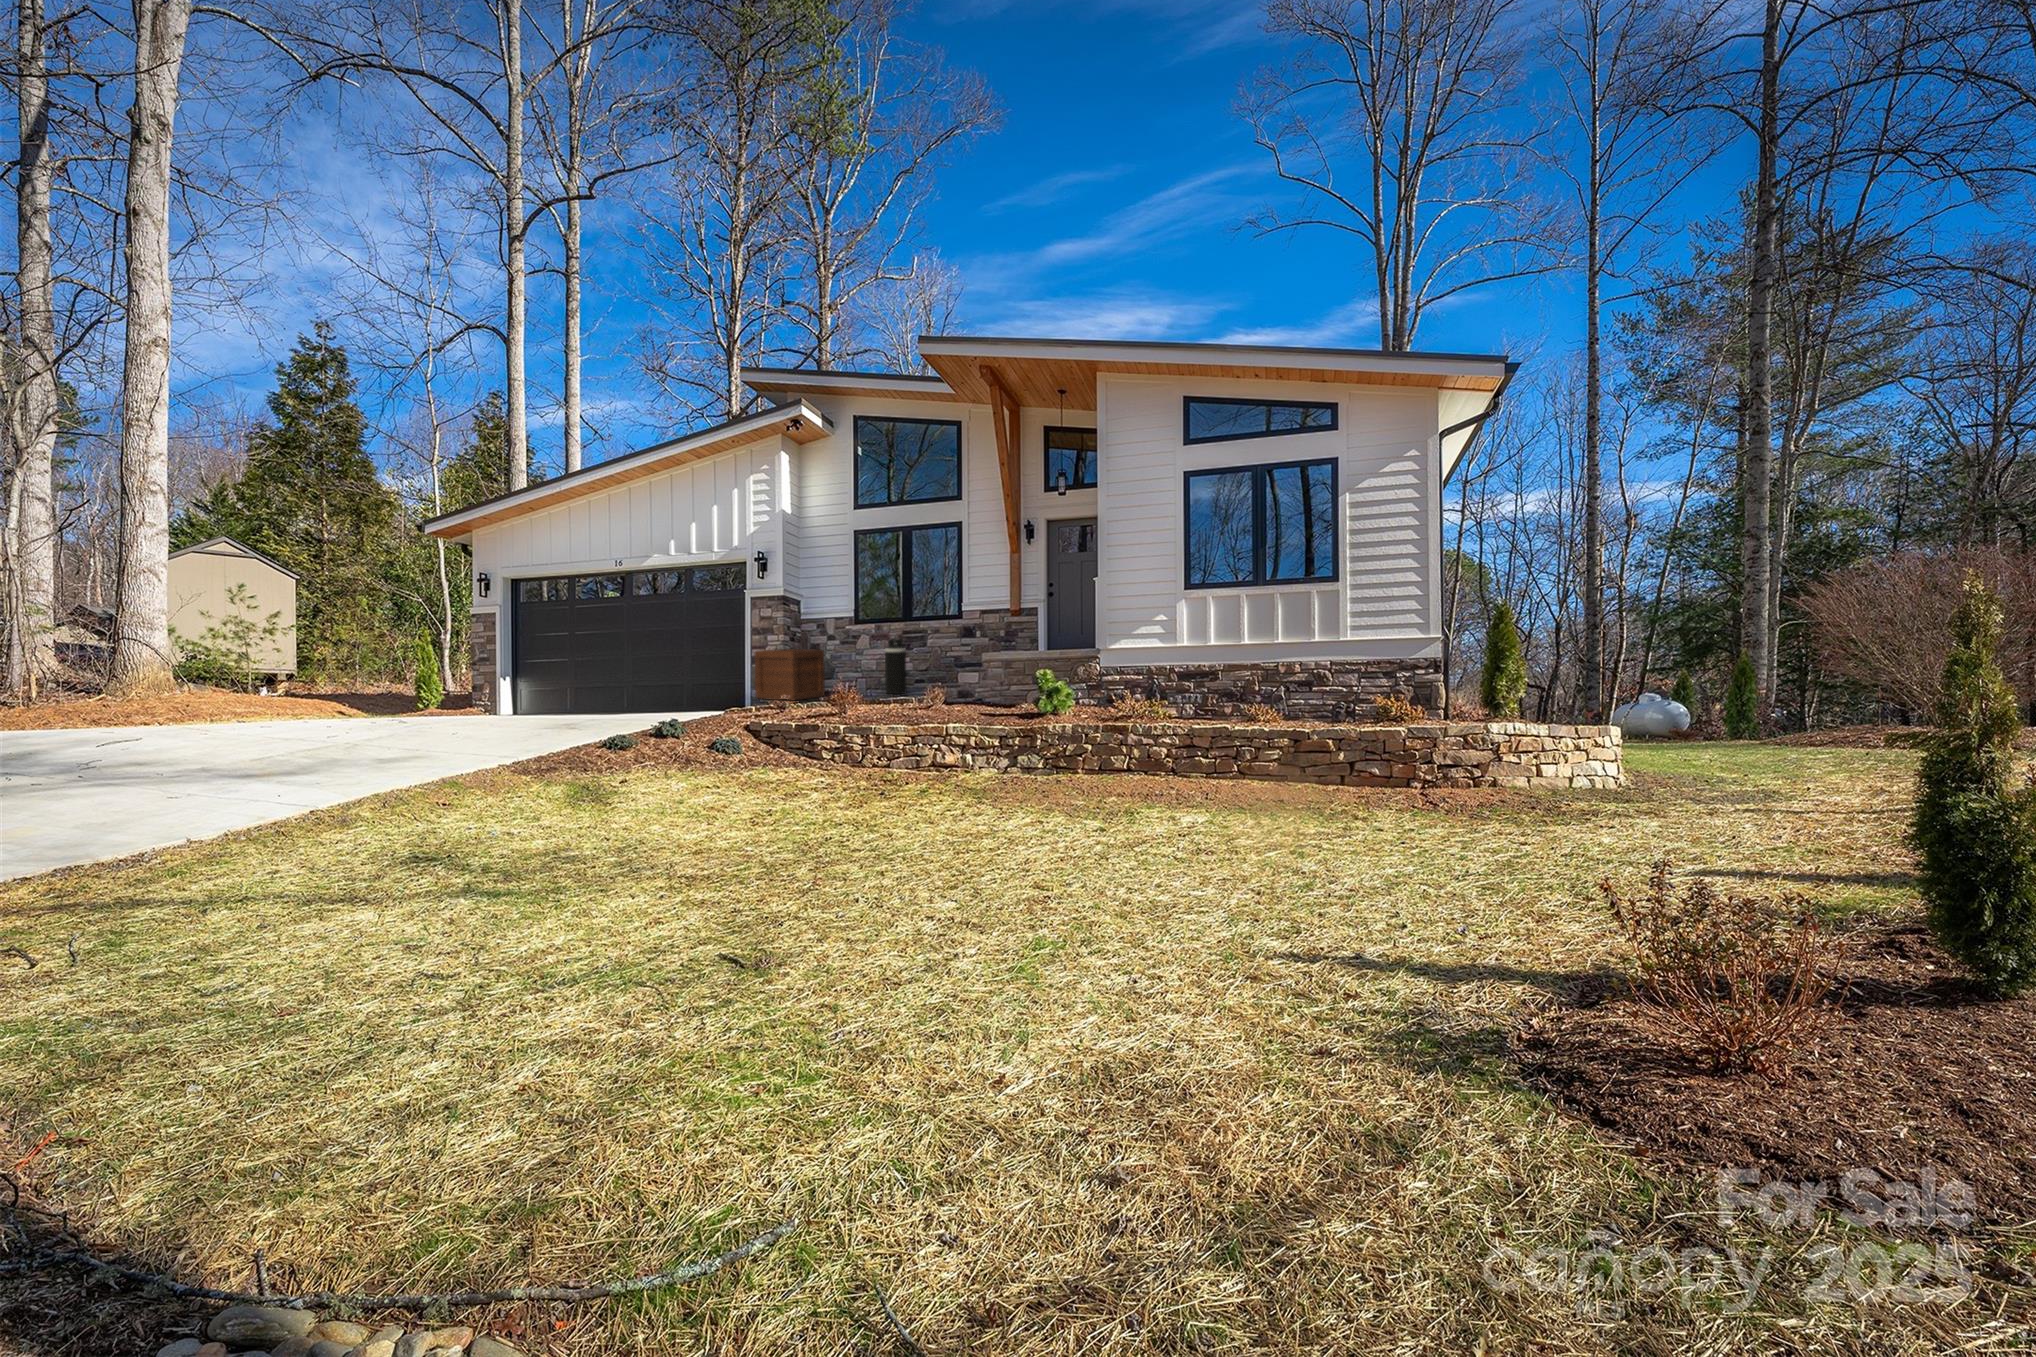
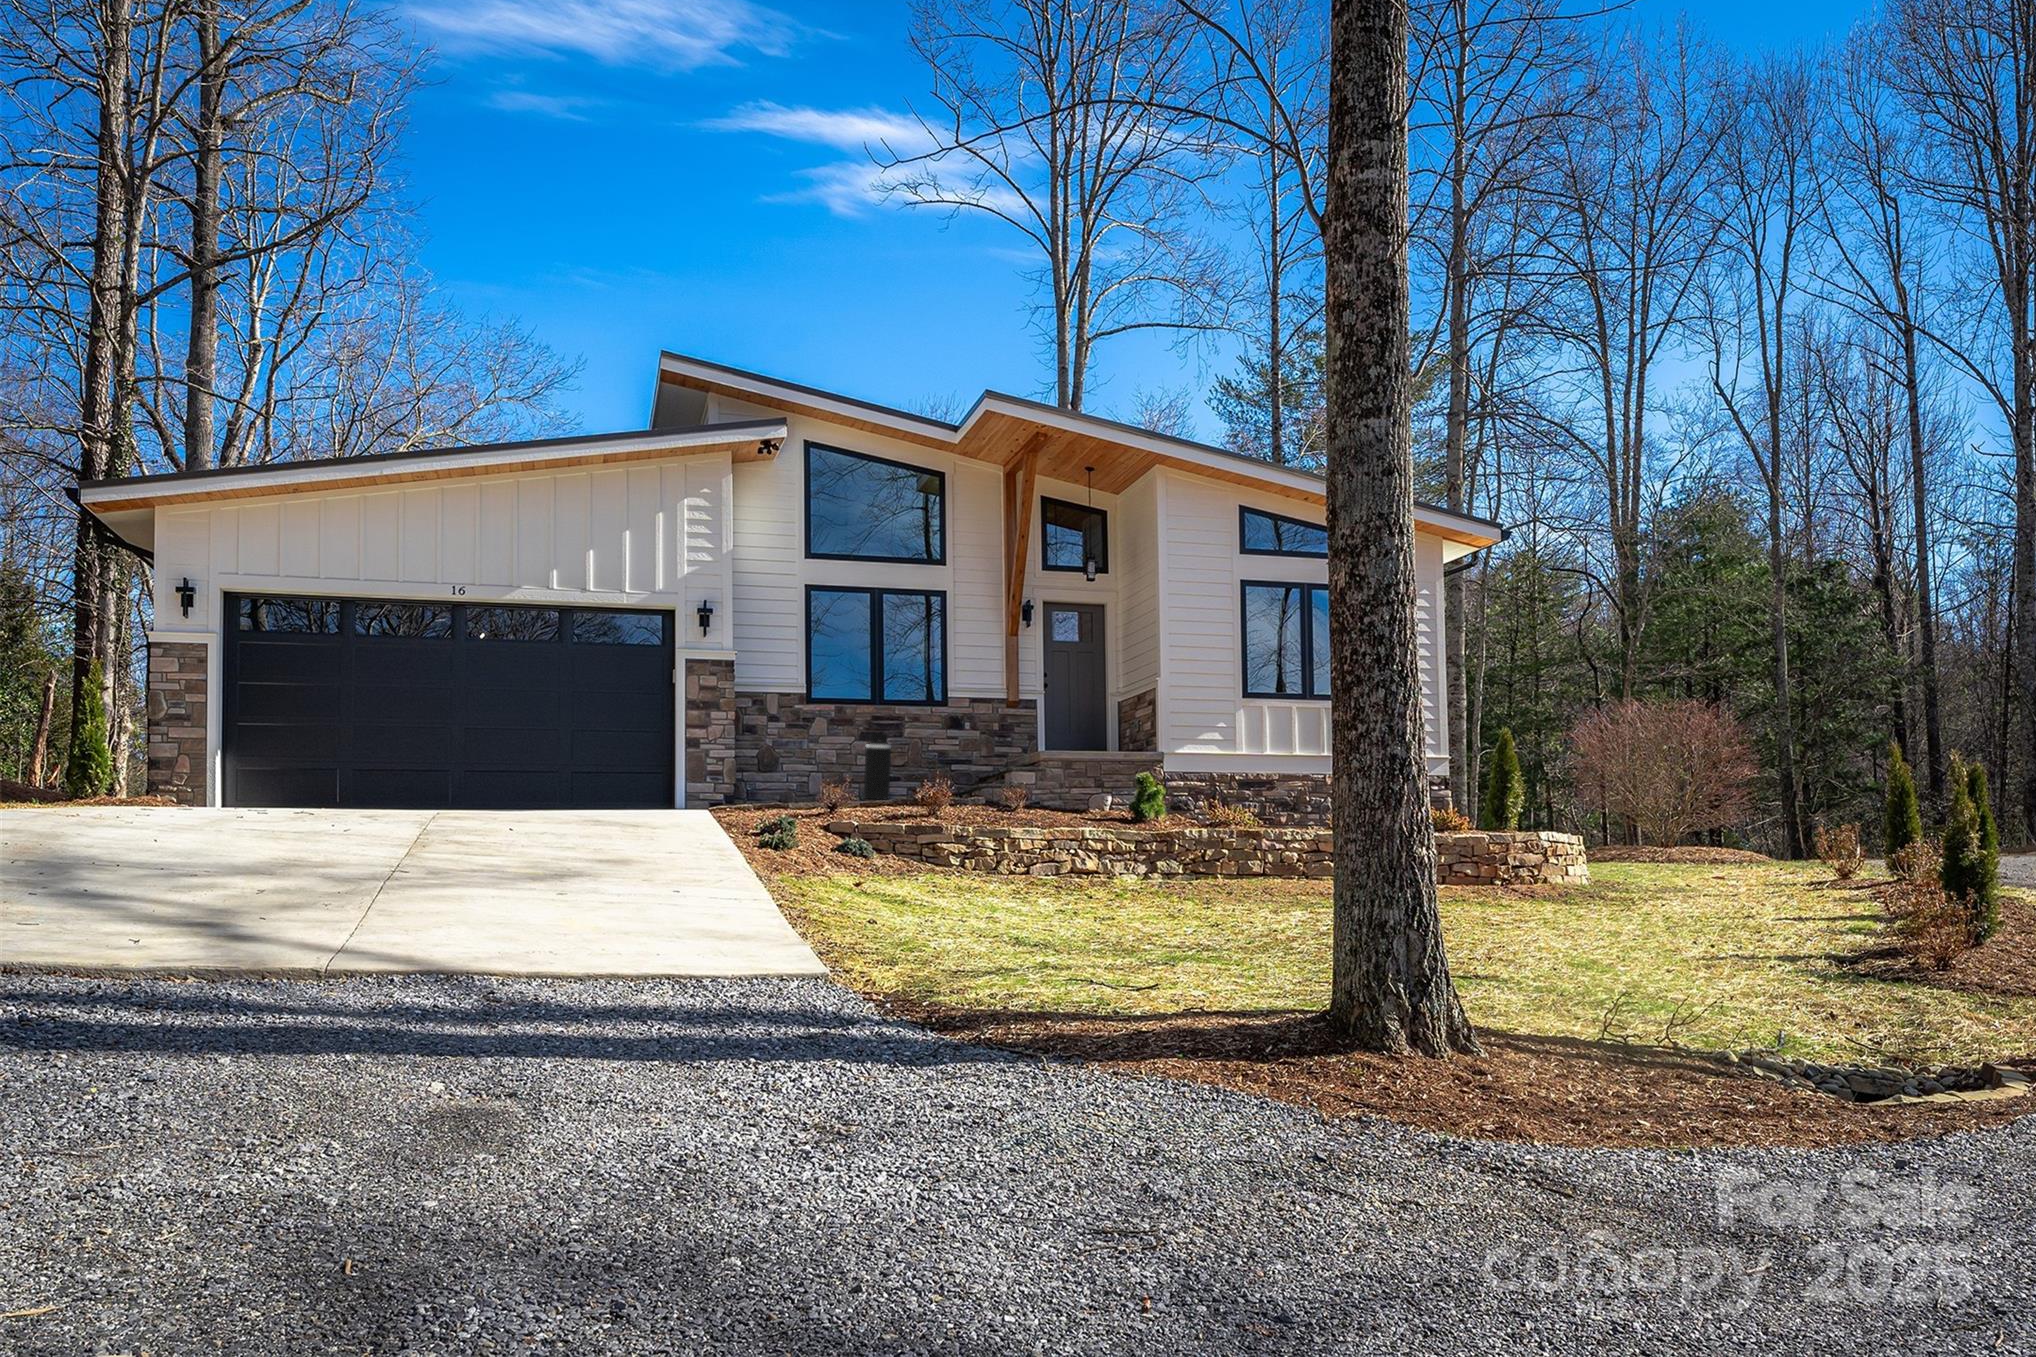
wooden crate: present [755,649,825,701] -> none [727,740,805,803]

